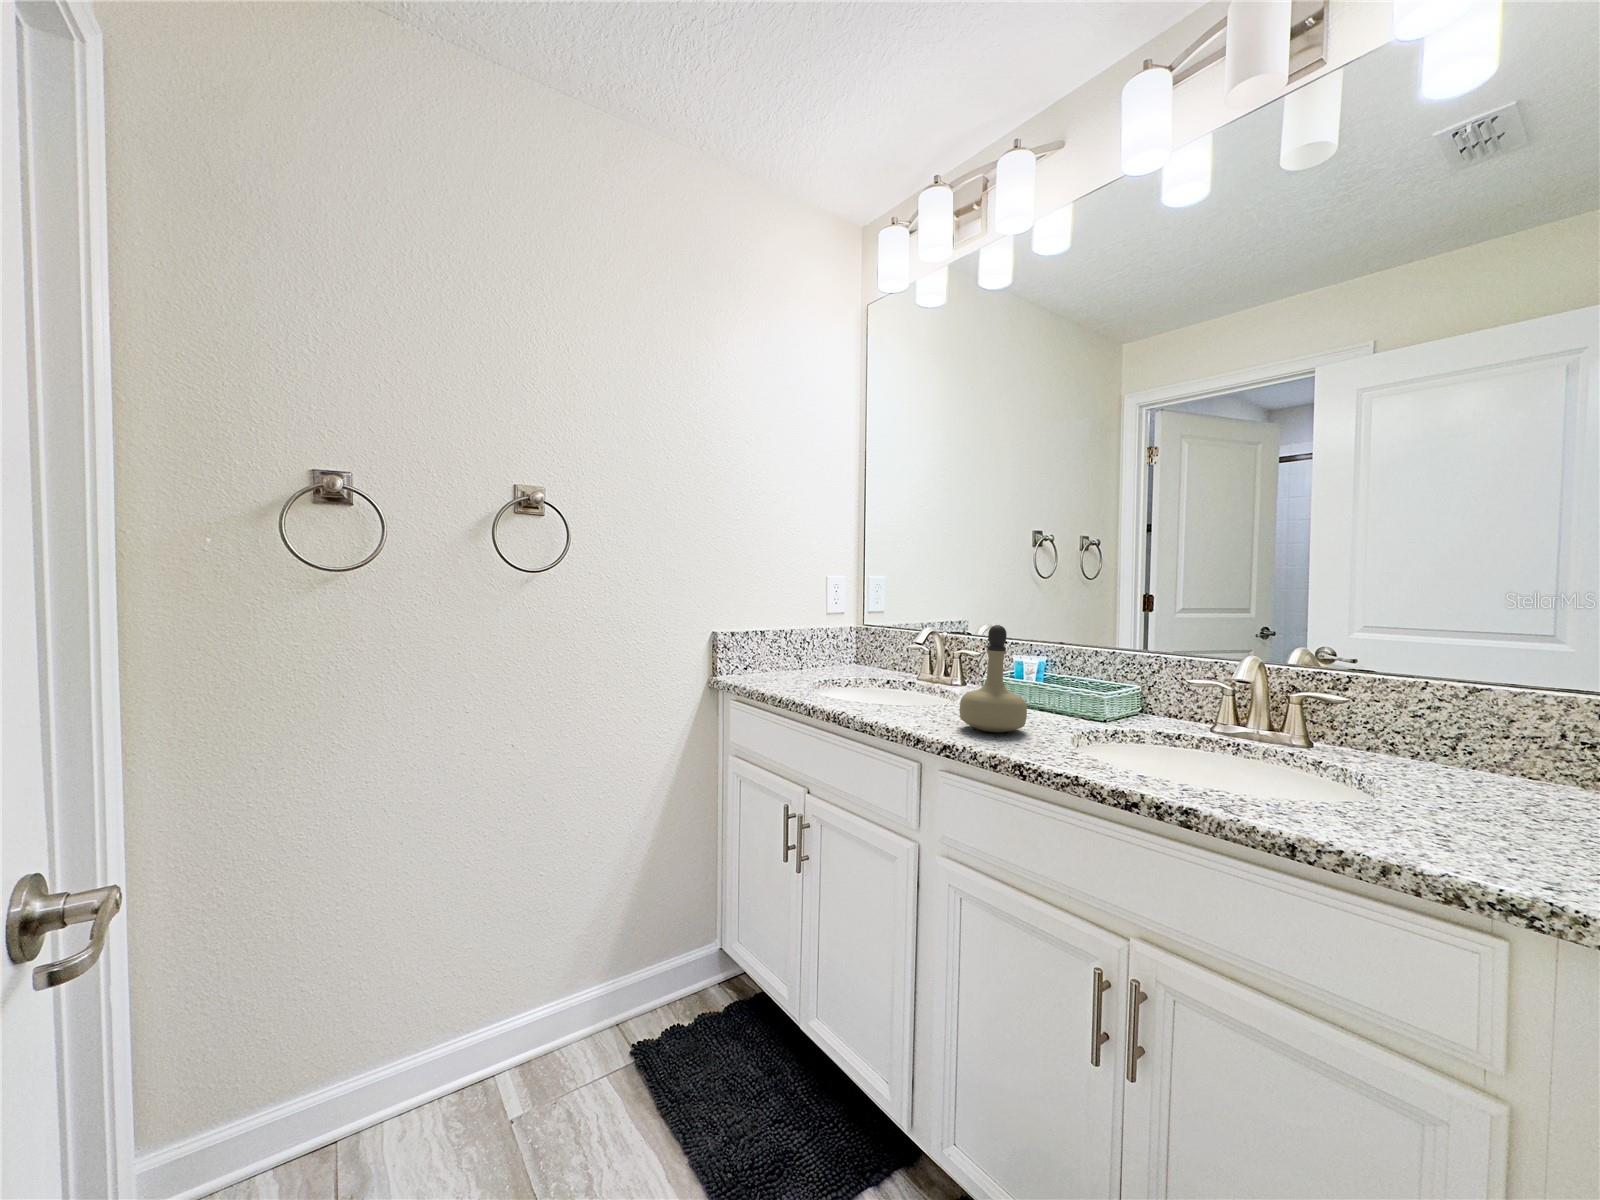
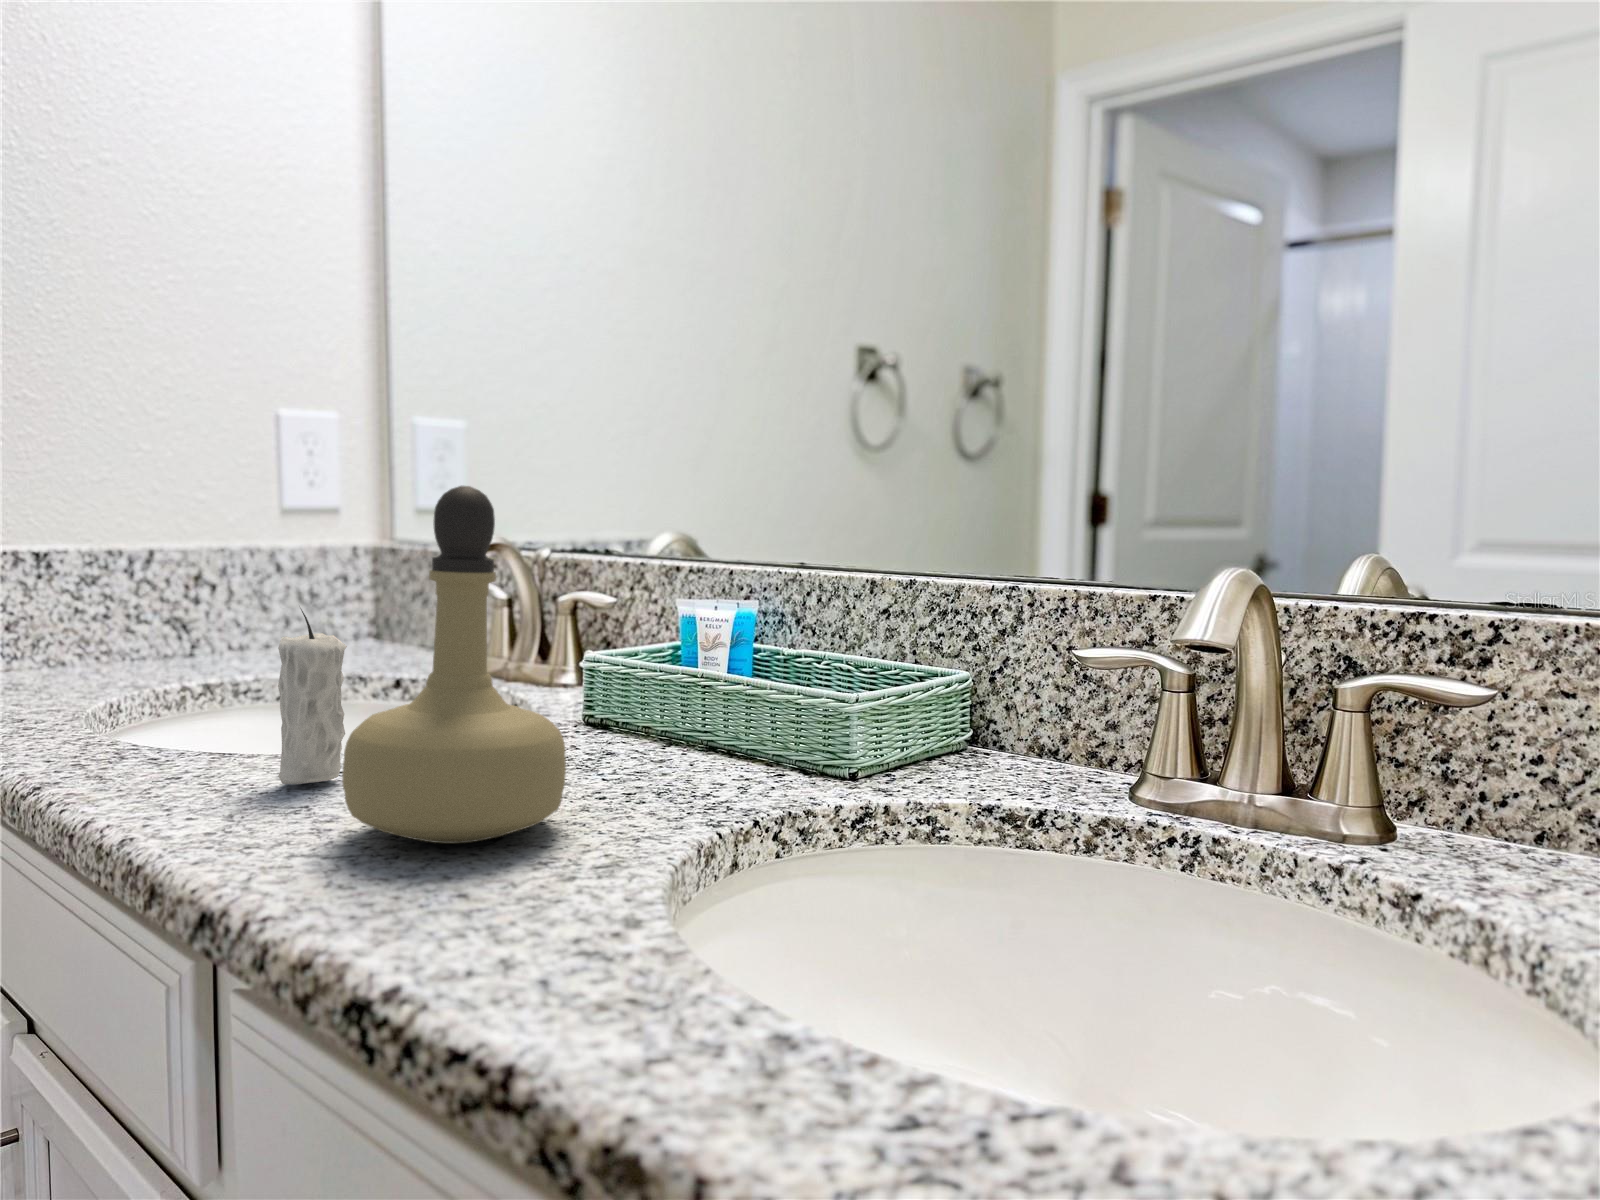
candle: none [914,657,935,714] -> present [278,609,347,784]

